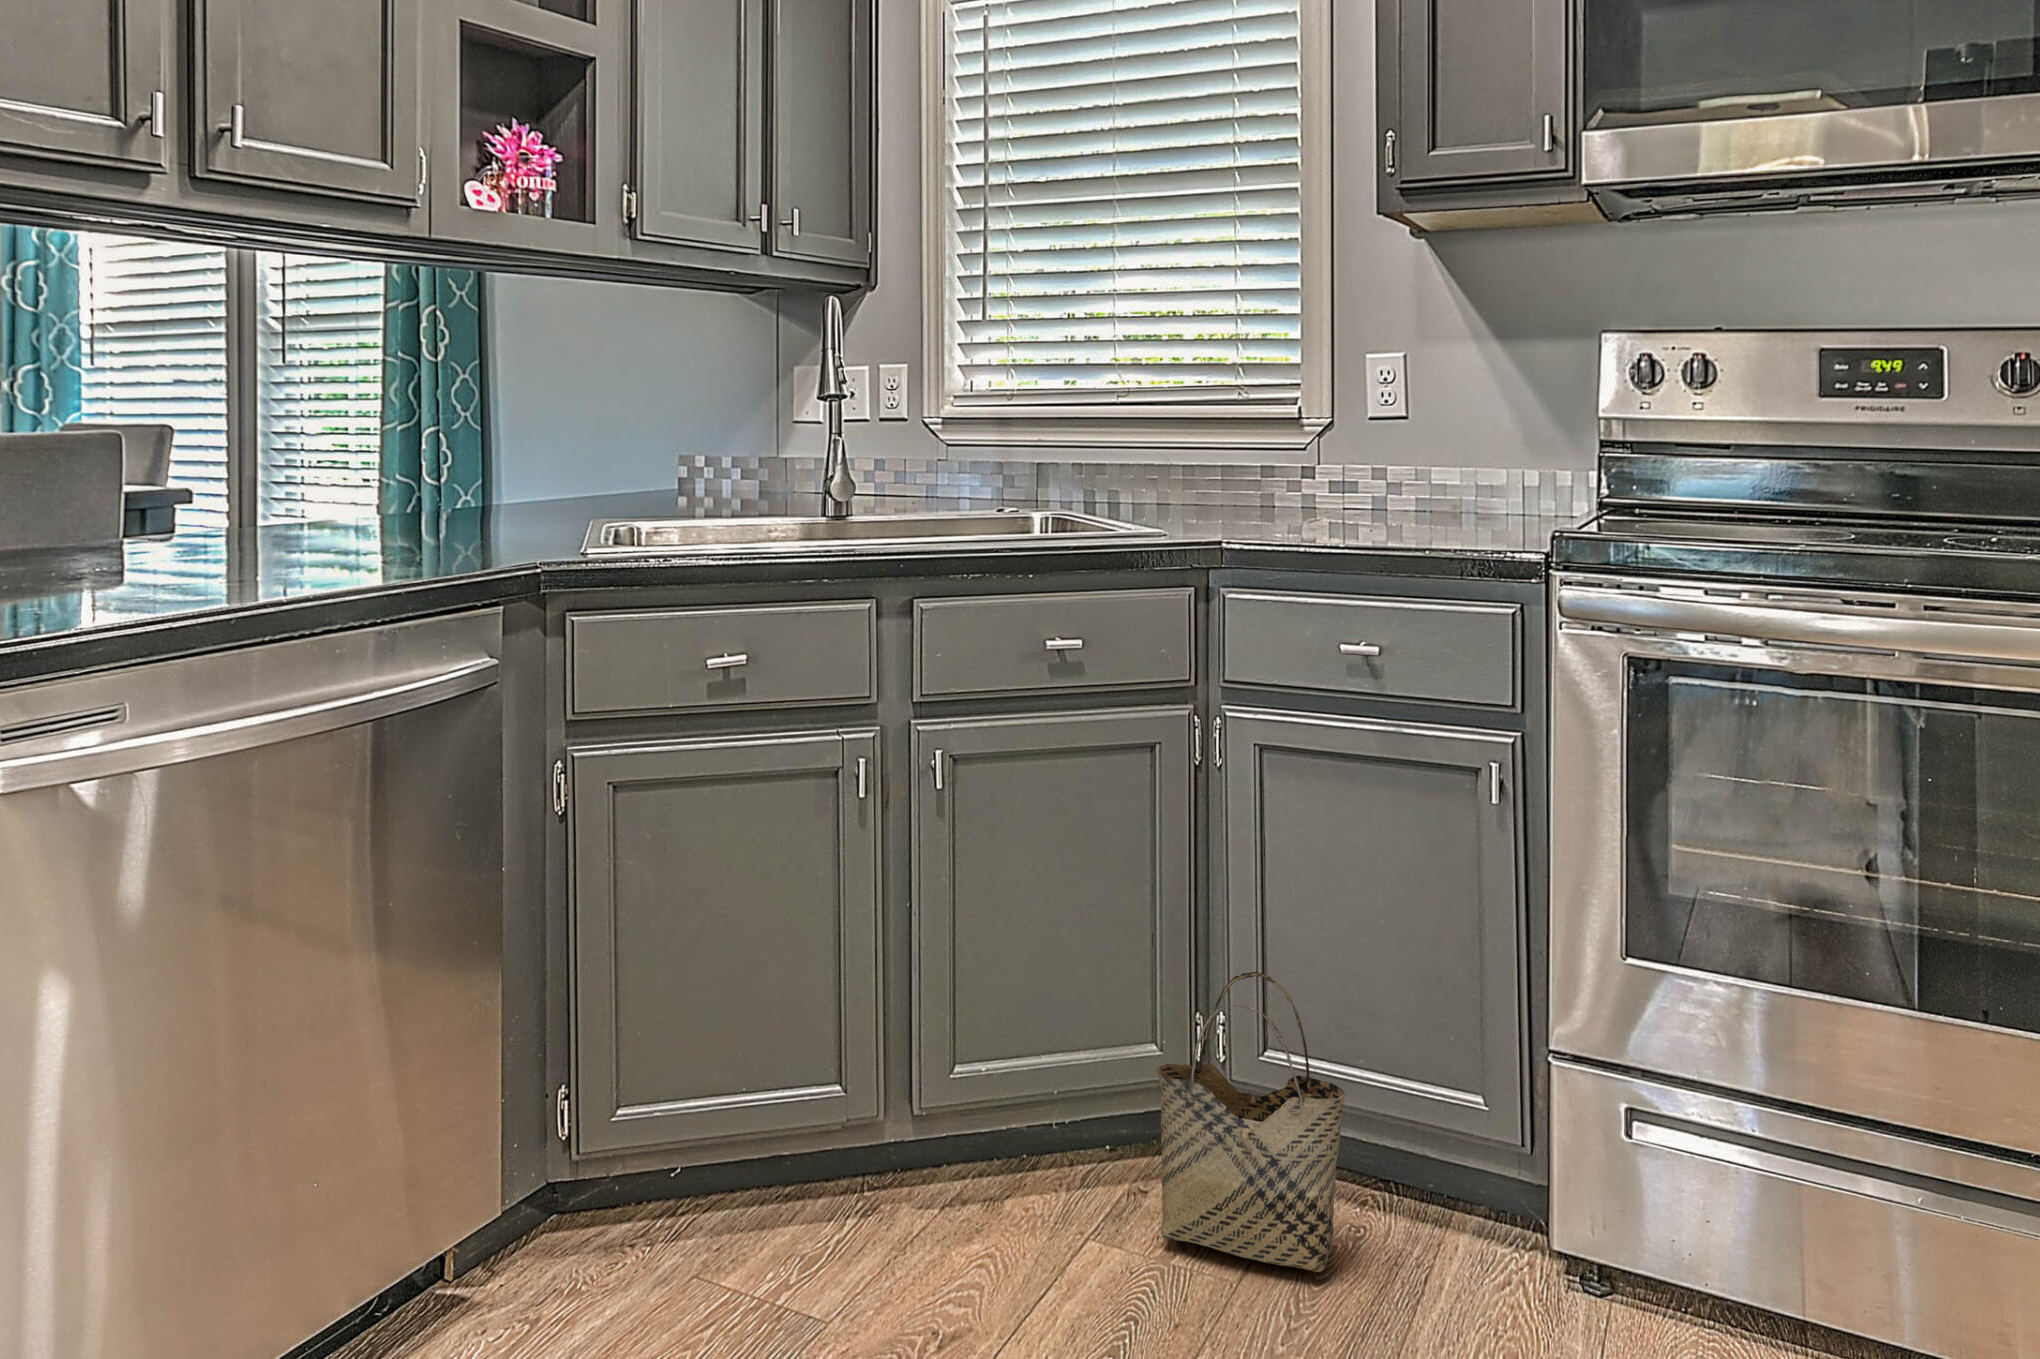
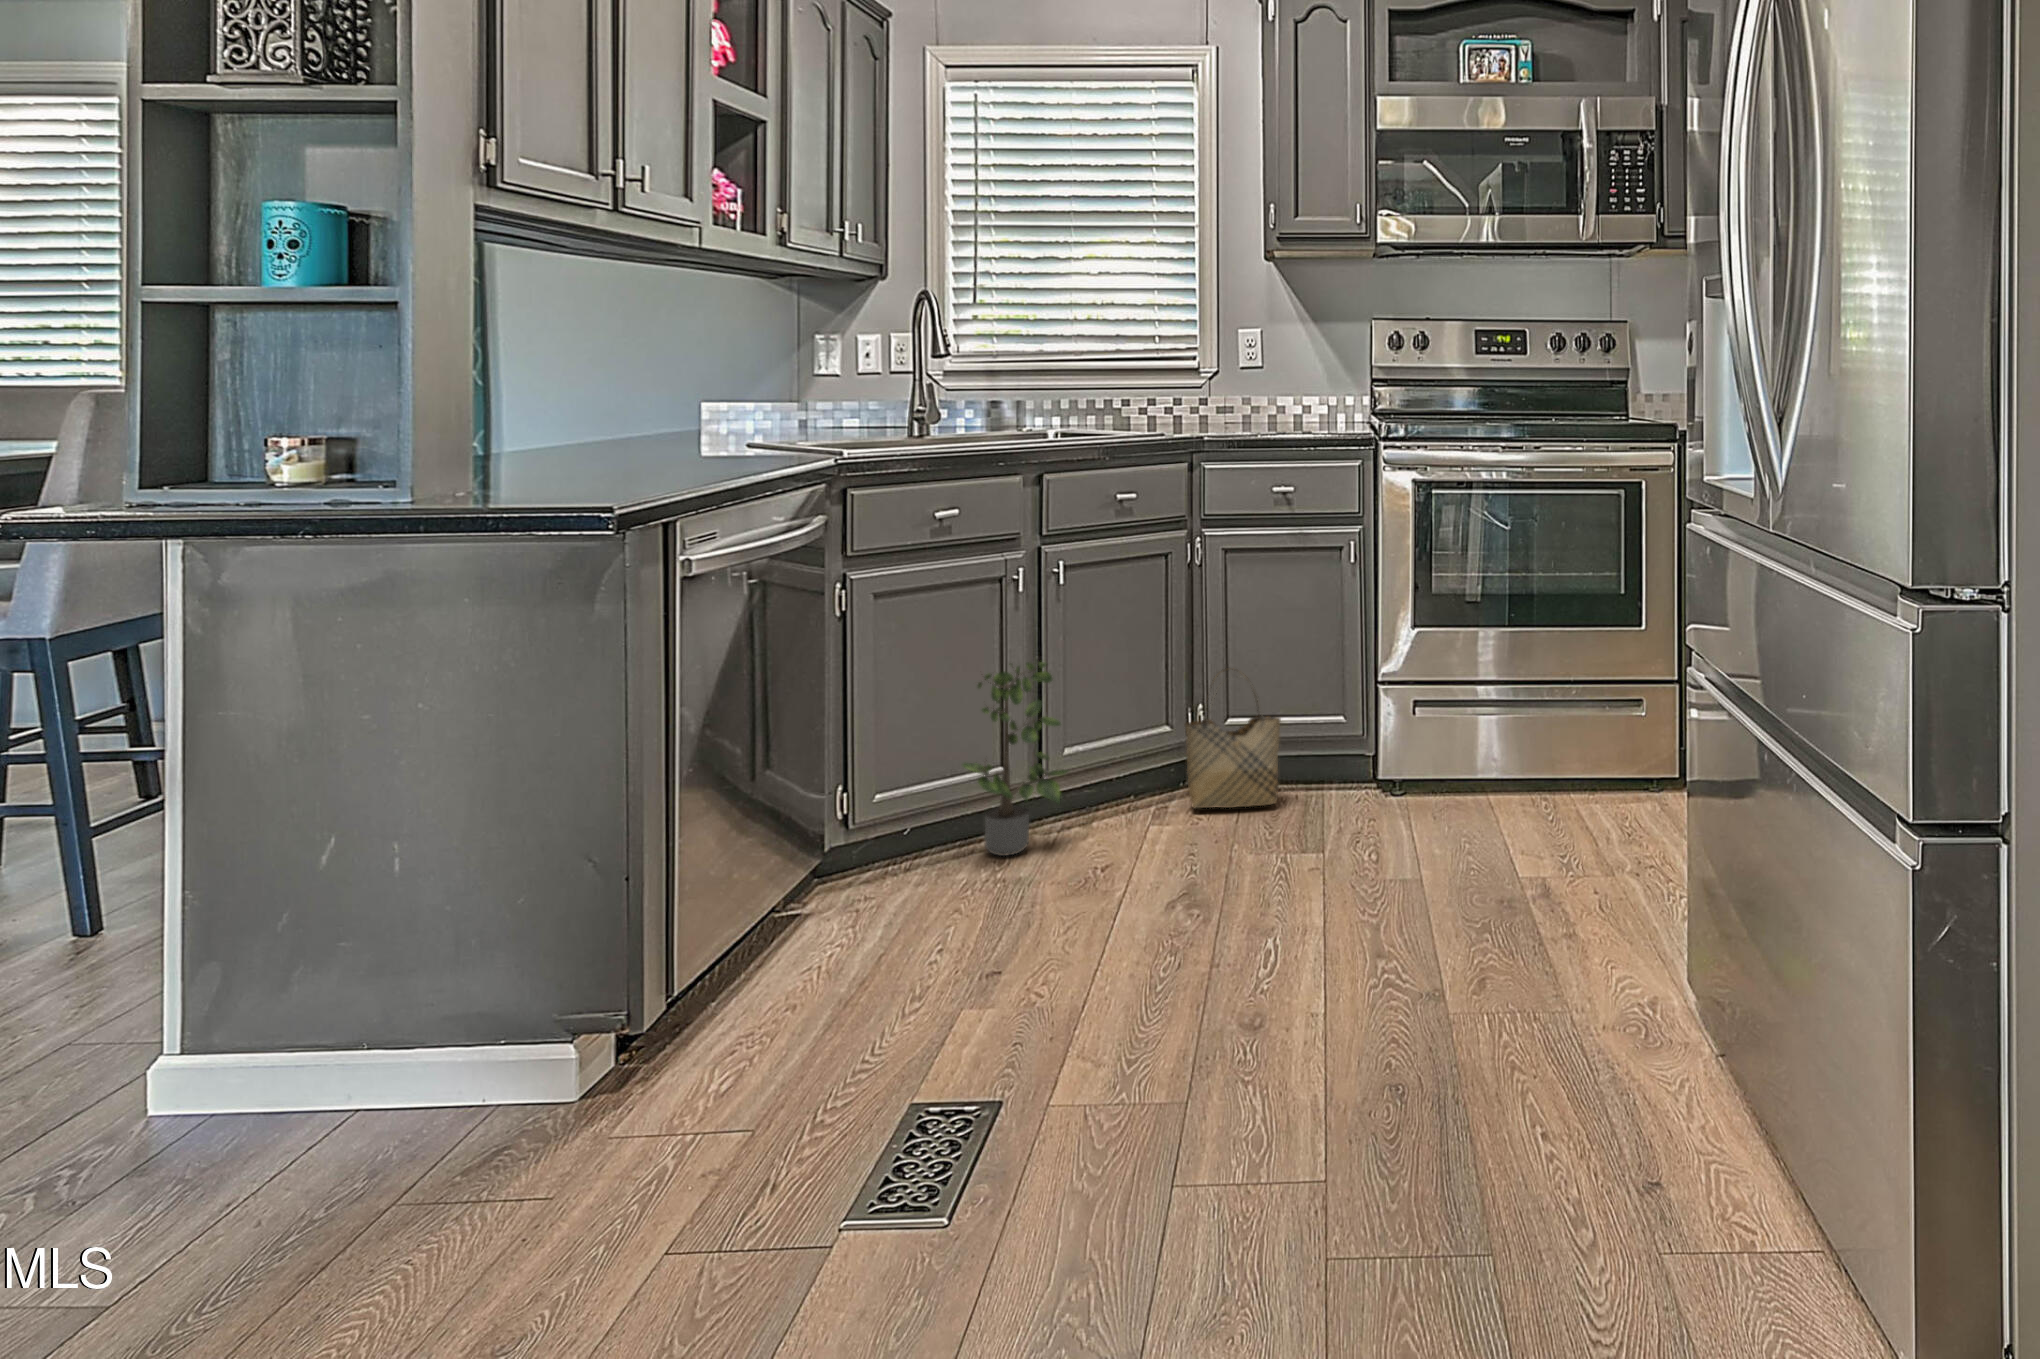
potted plant: none [735,913,932,1269] -> present [963,662,1068,856]

